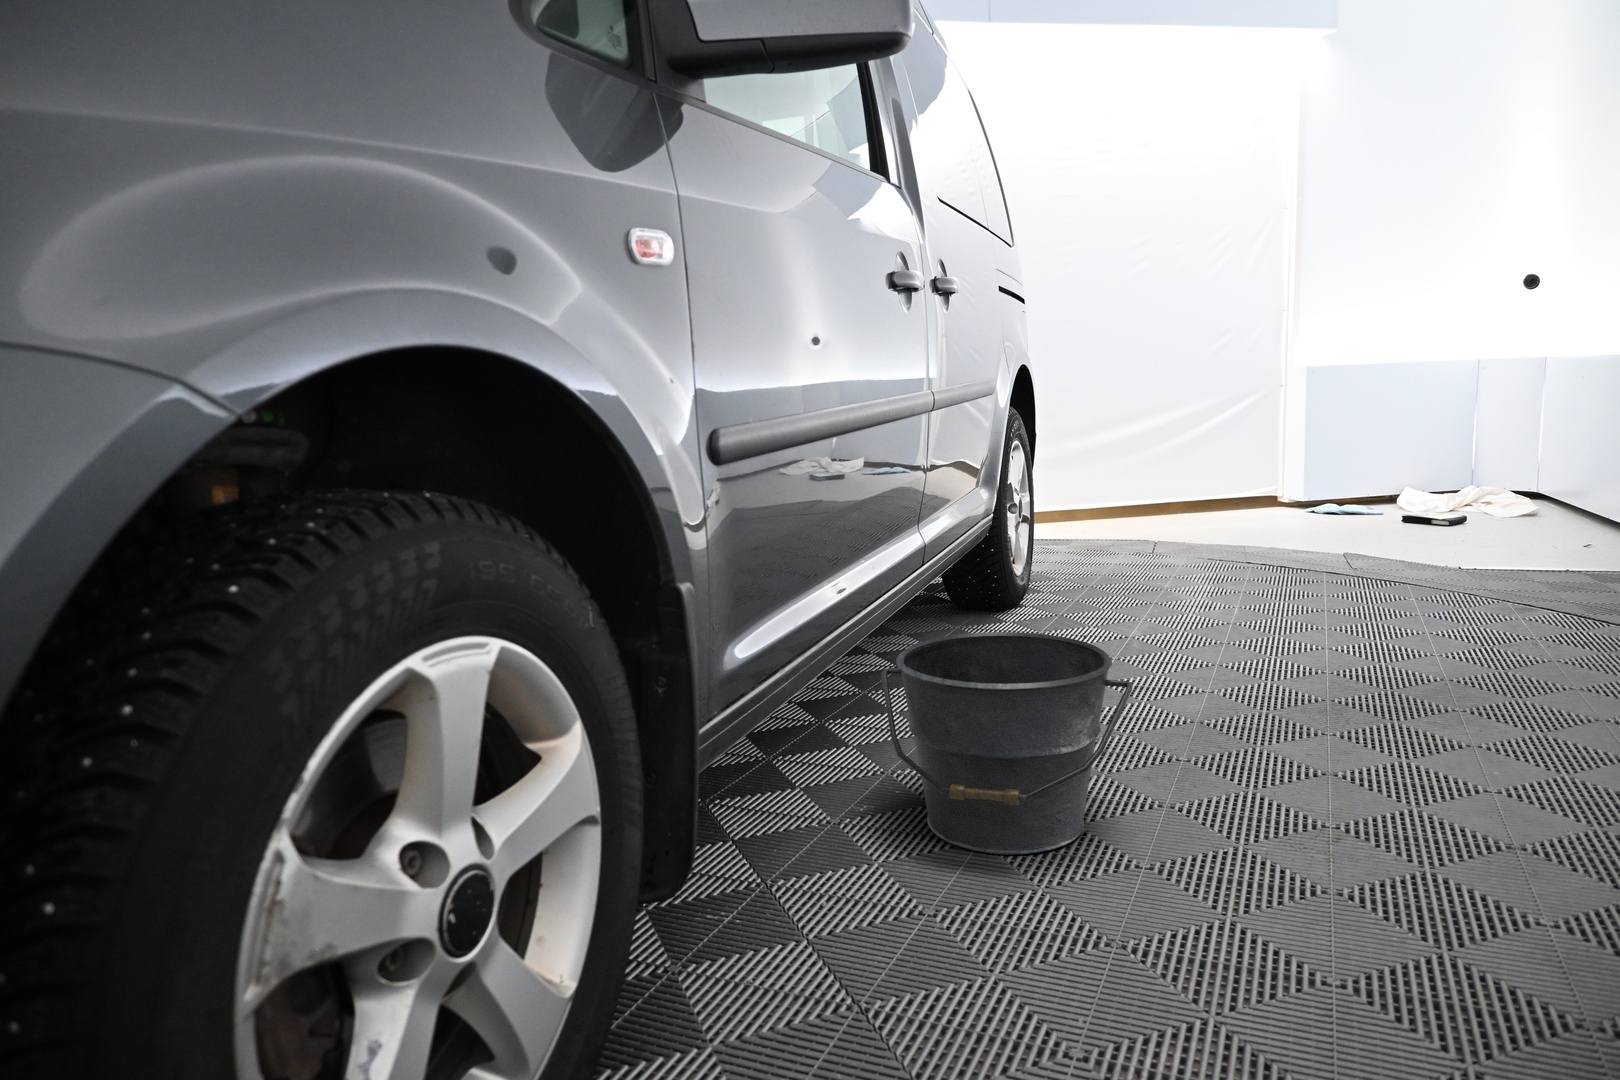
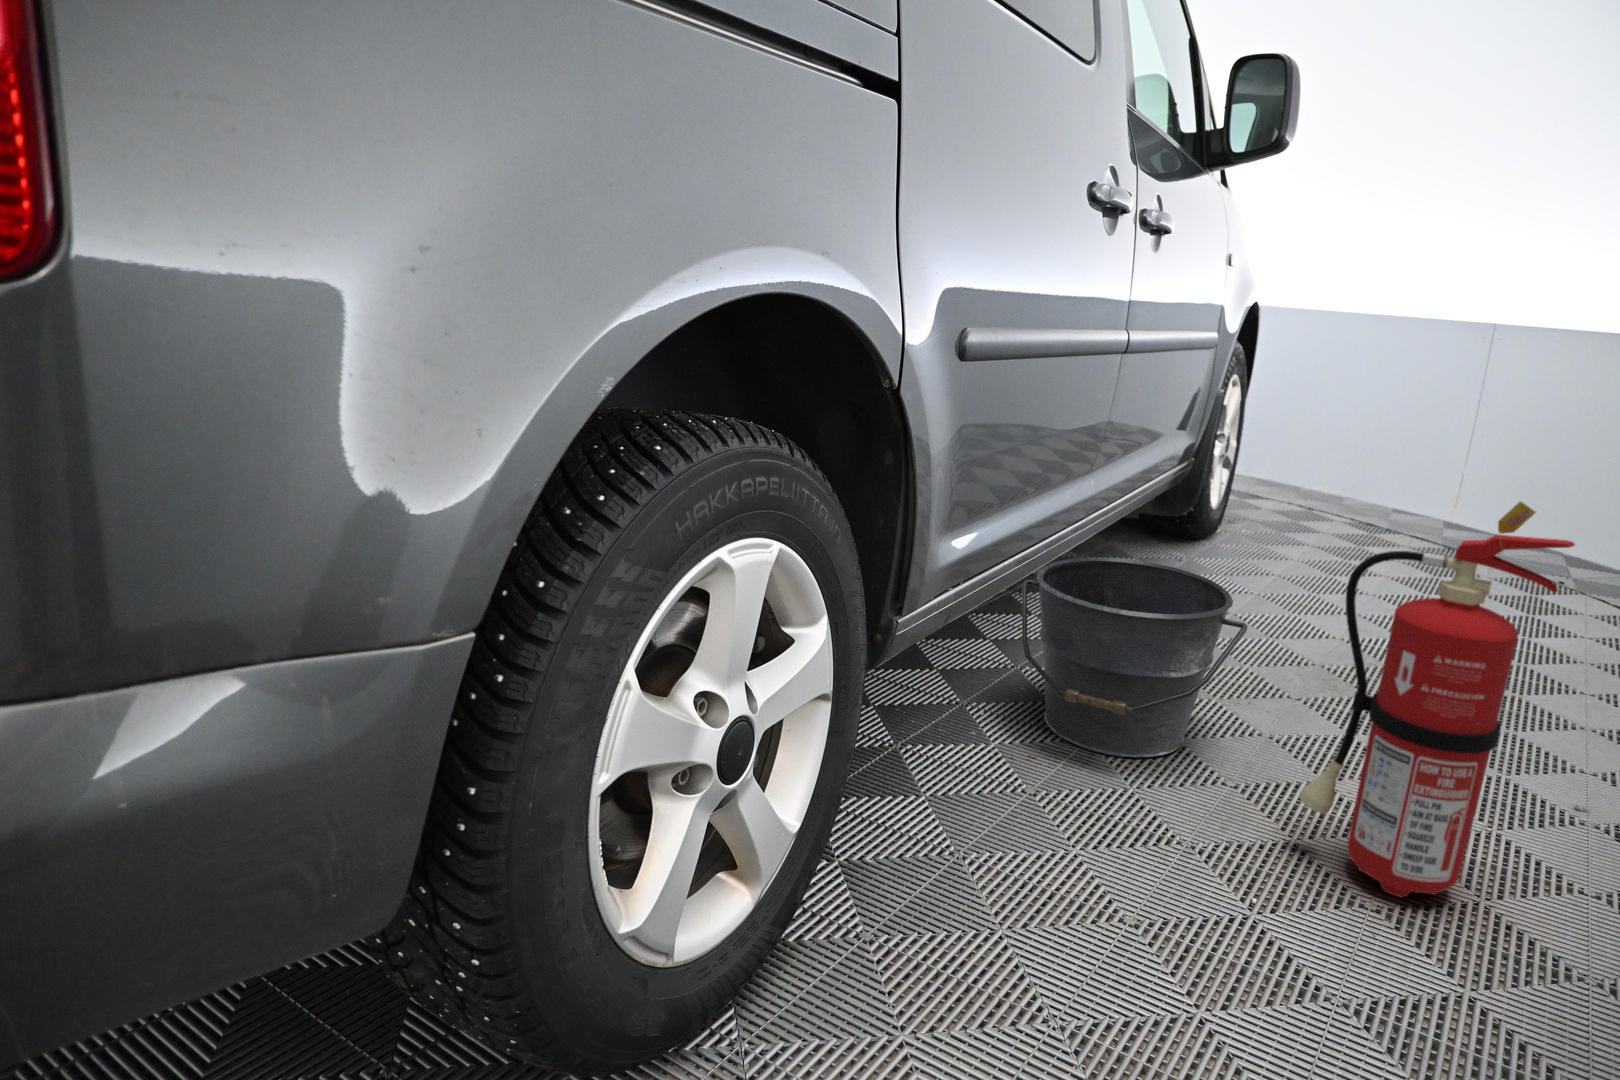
fire extinguisher: none [1228,495,1471,964] -> present [1299,502,1575,897]

